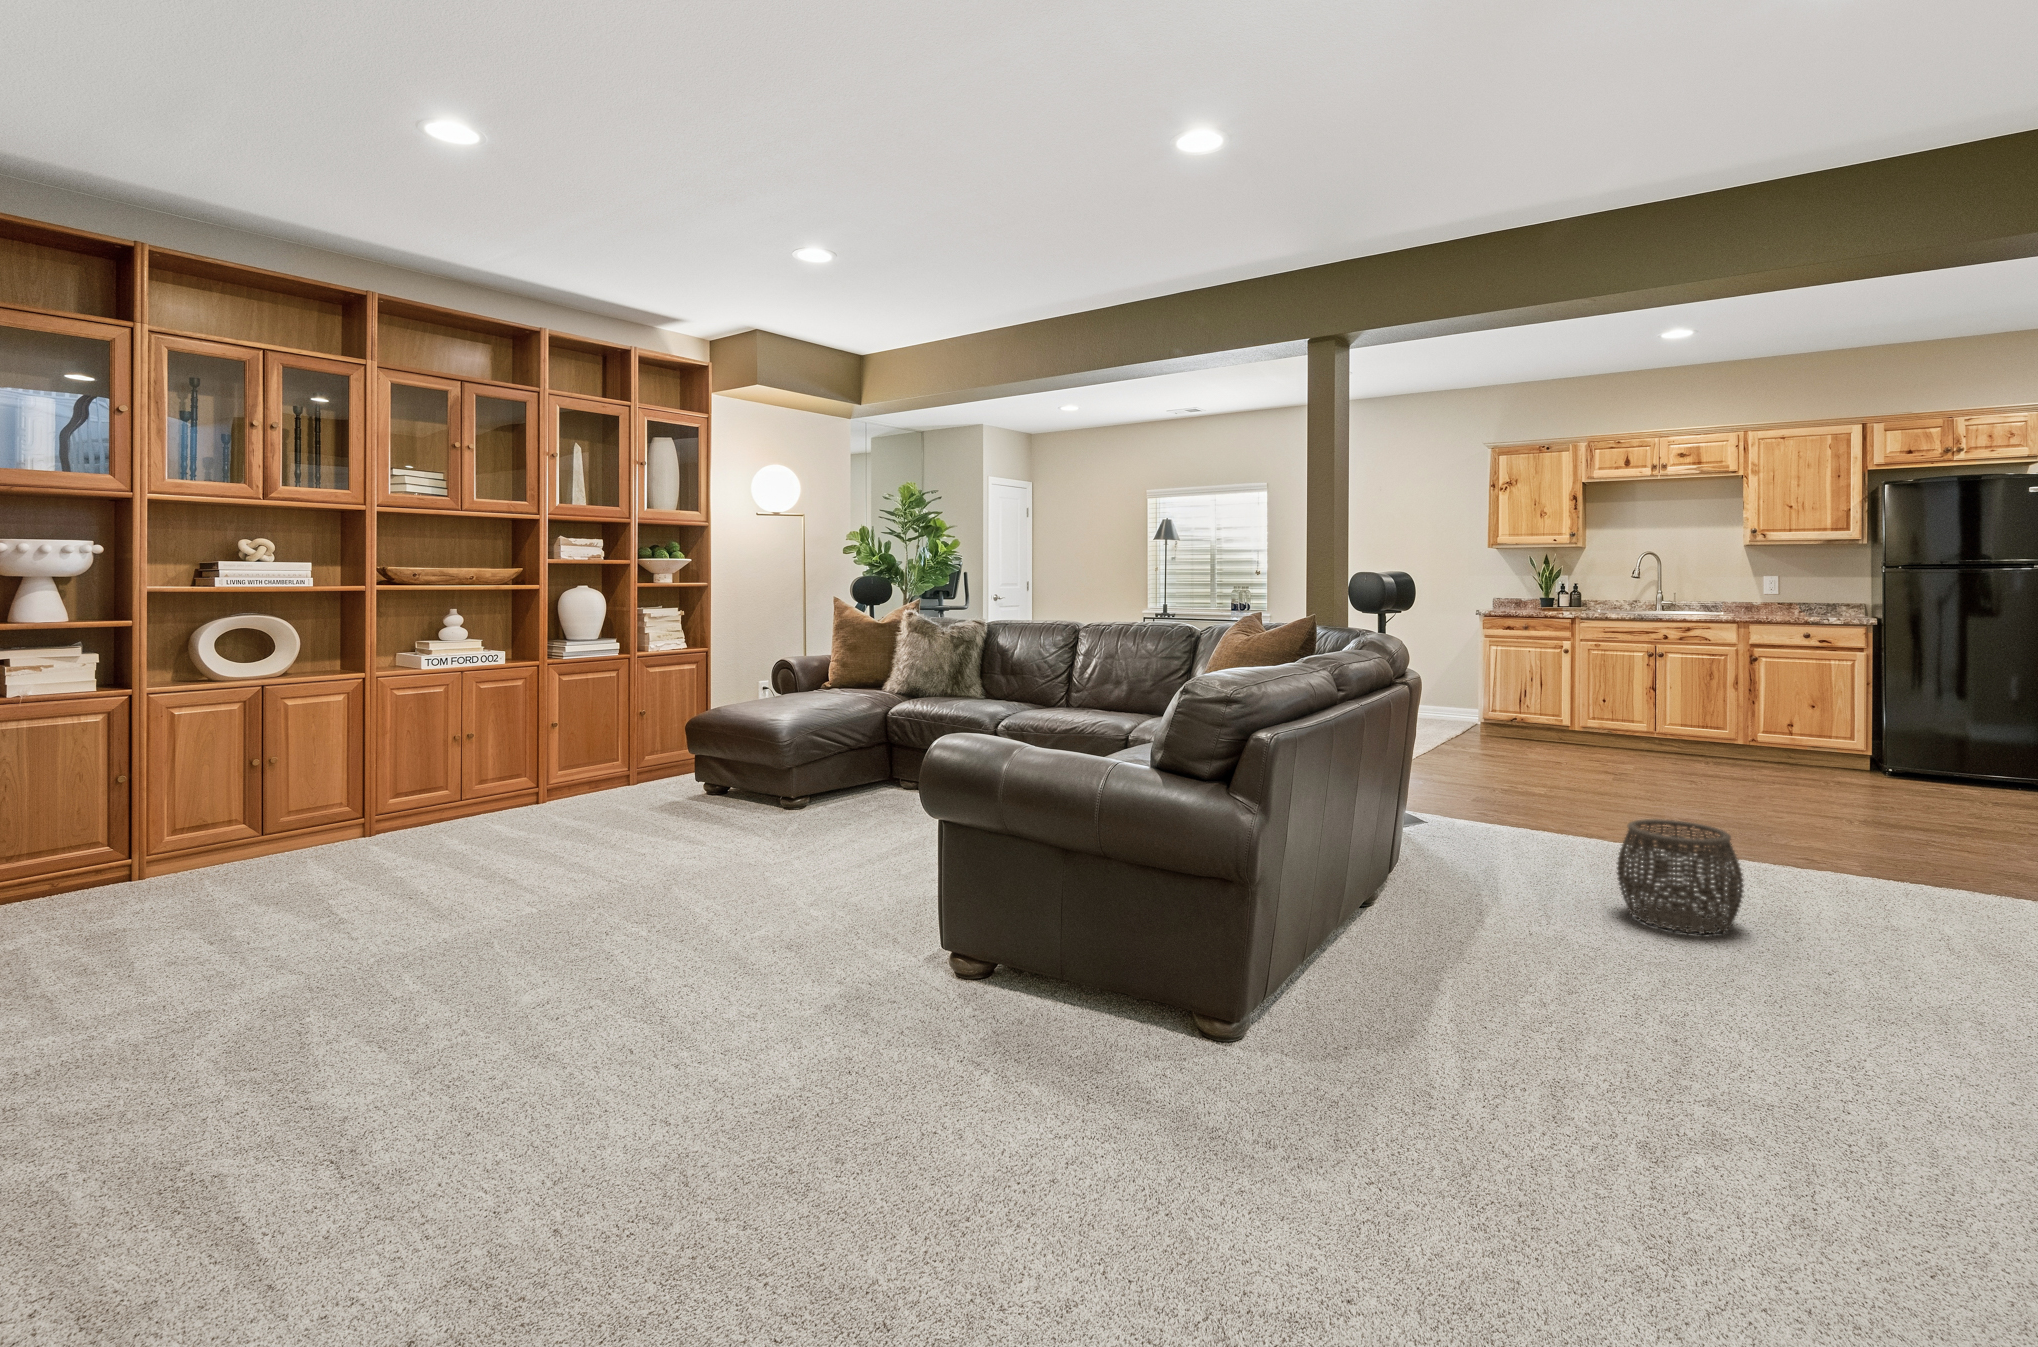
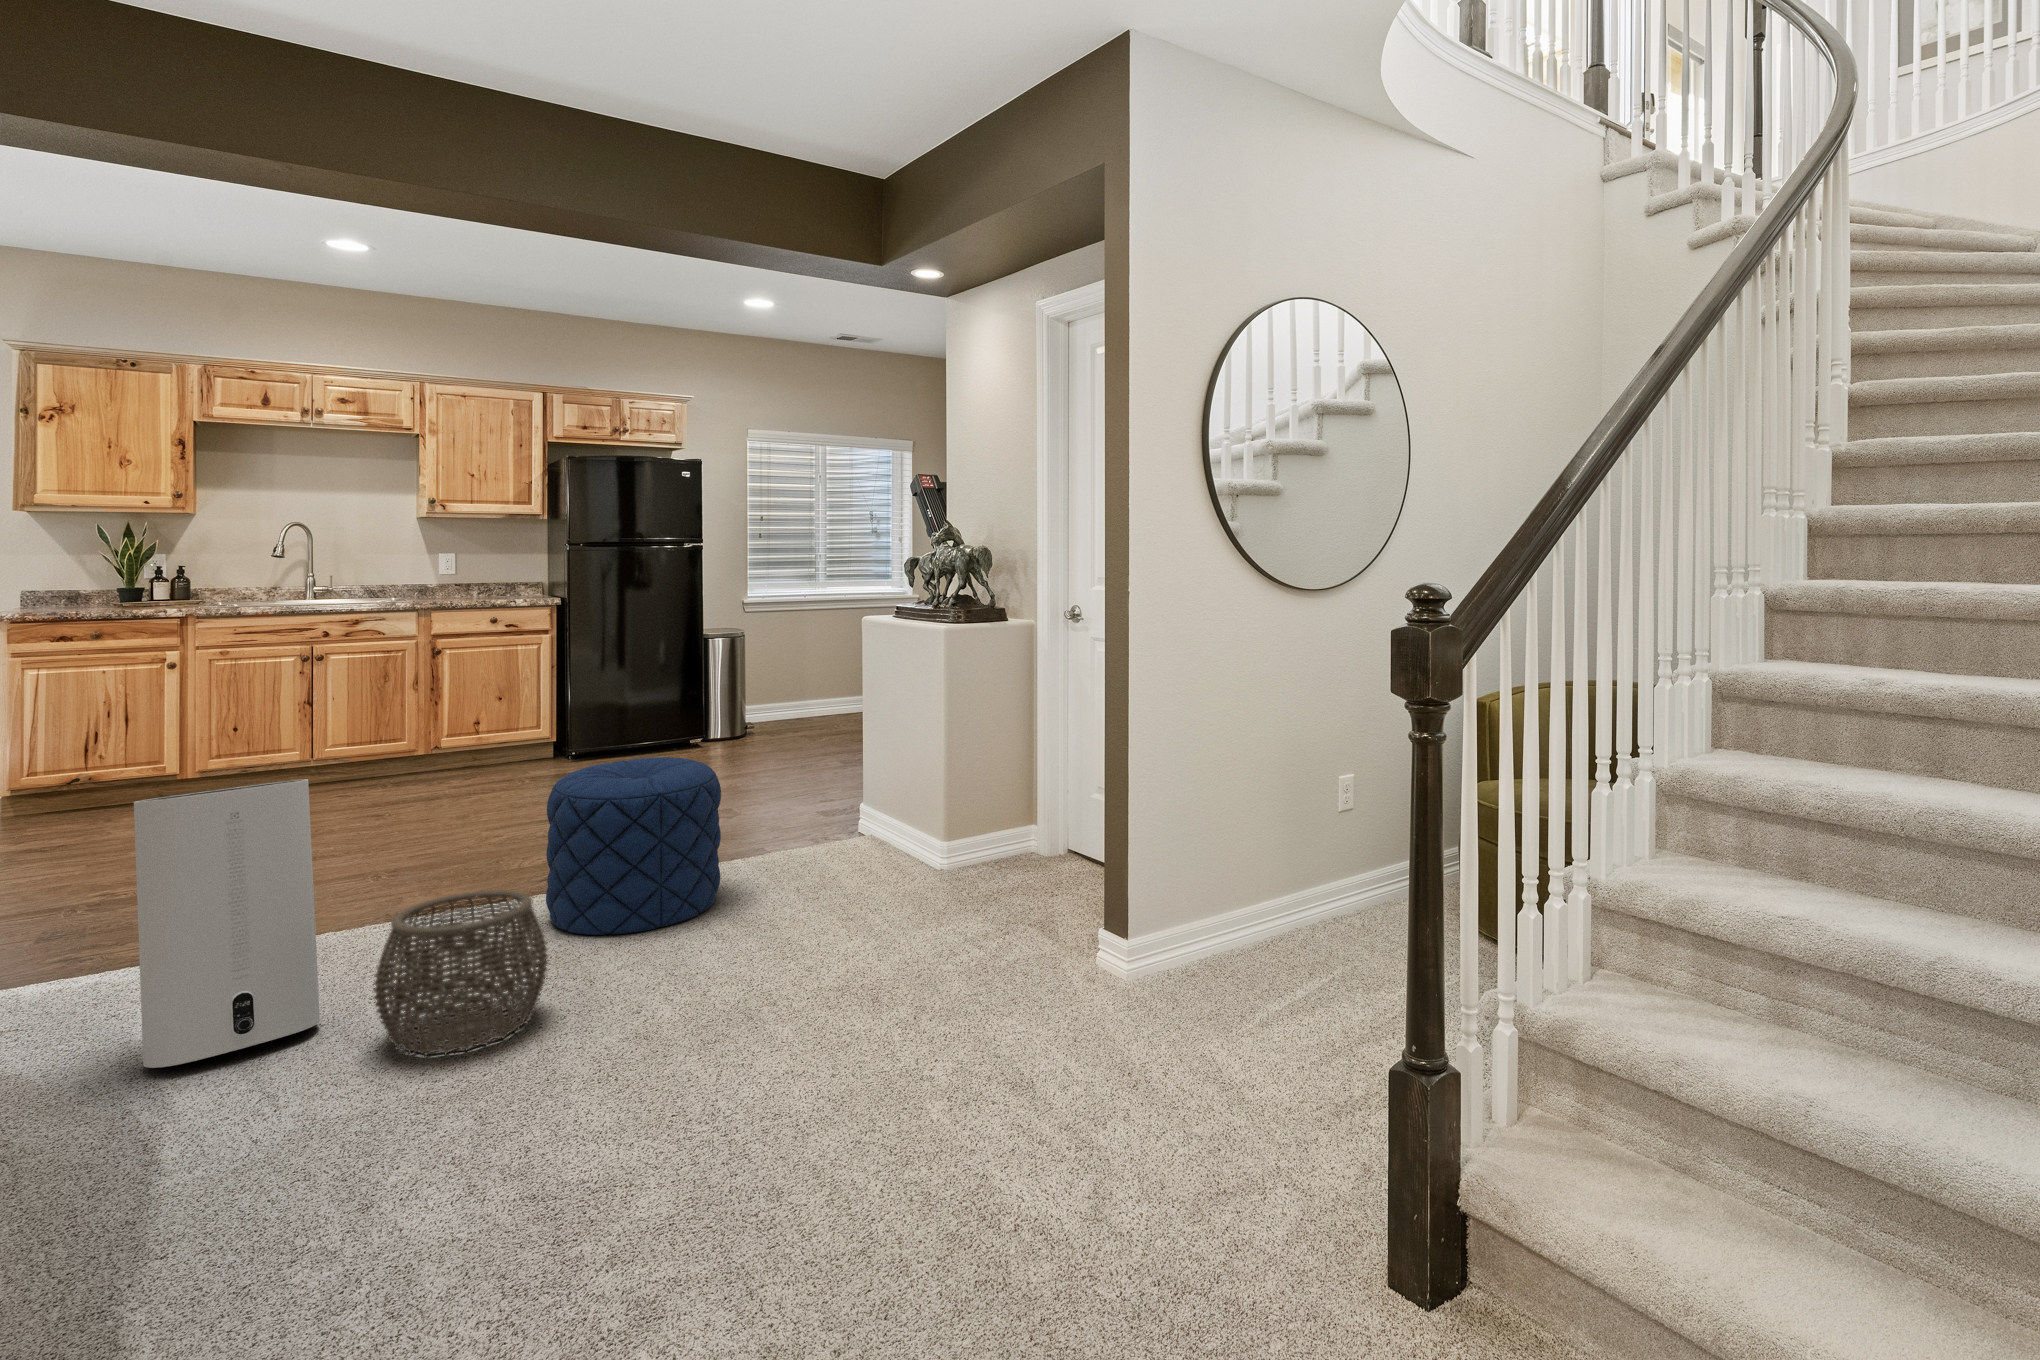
air purifier: none [1495,714,1592,885] -> present [134,779,320,1068]
pouf: none [1778,758,1962,918] -> present [546,757,721,935]

